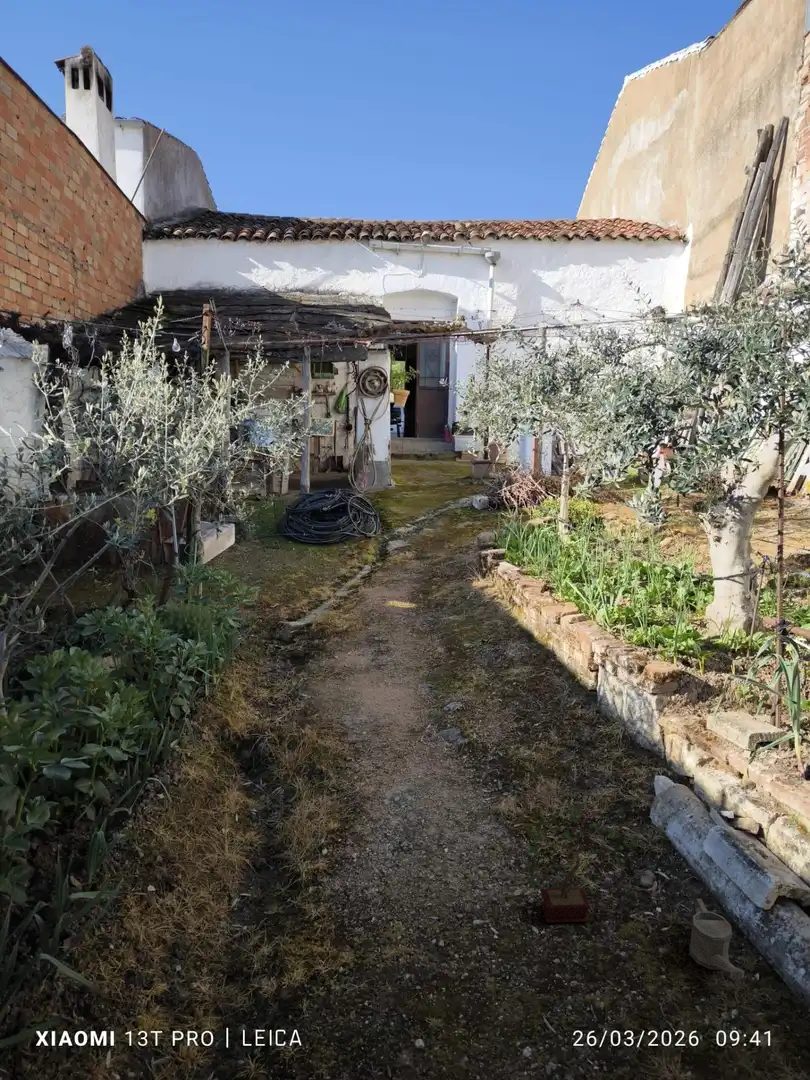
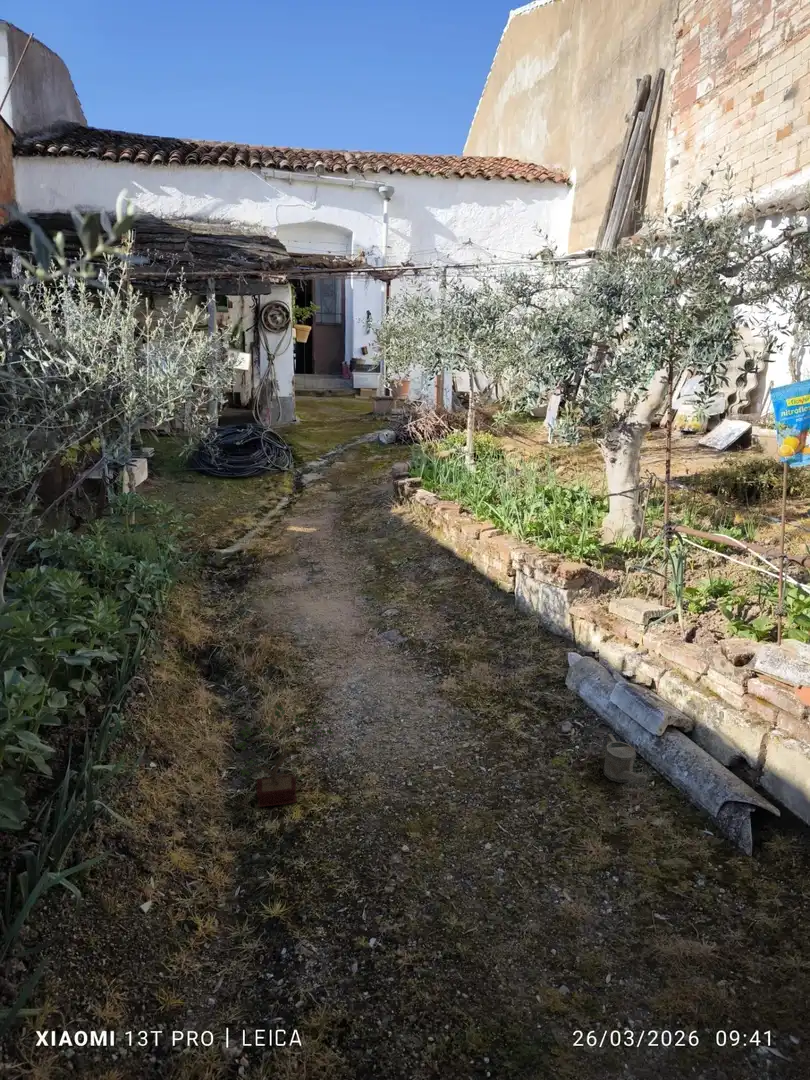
potted plant: present [528,807,639,922] -> present [237,705,333,807]

